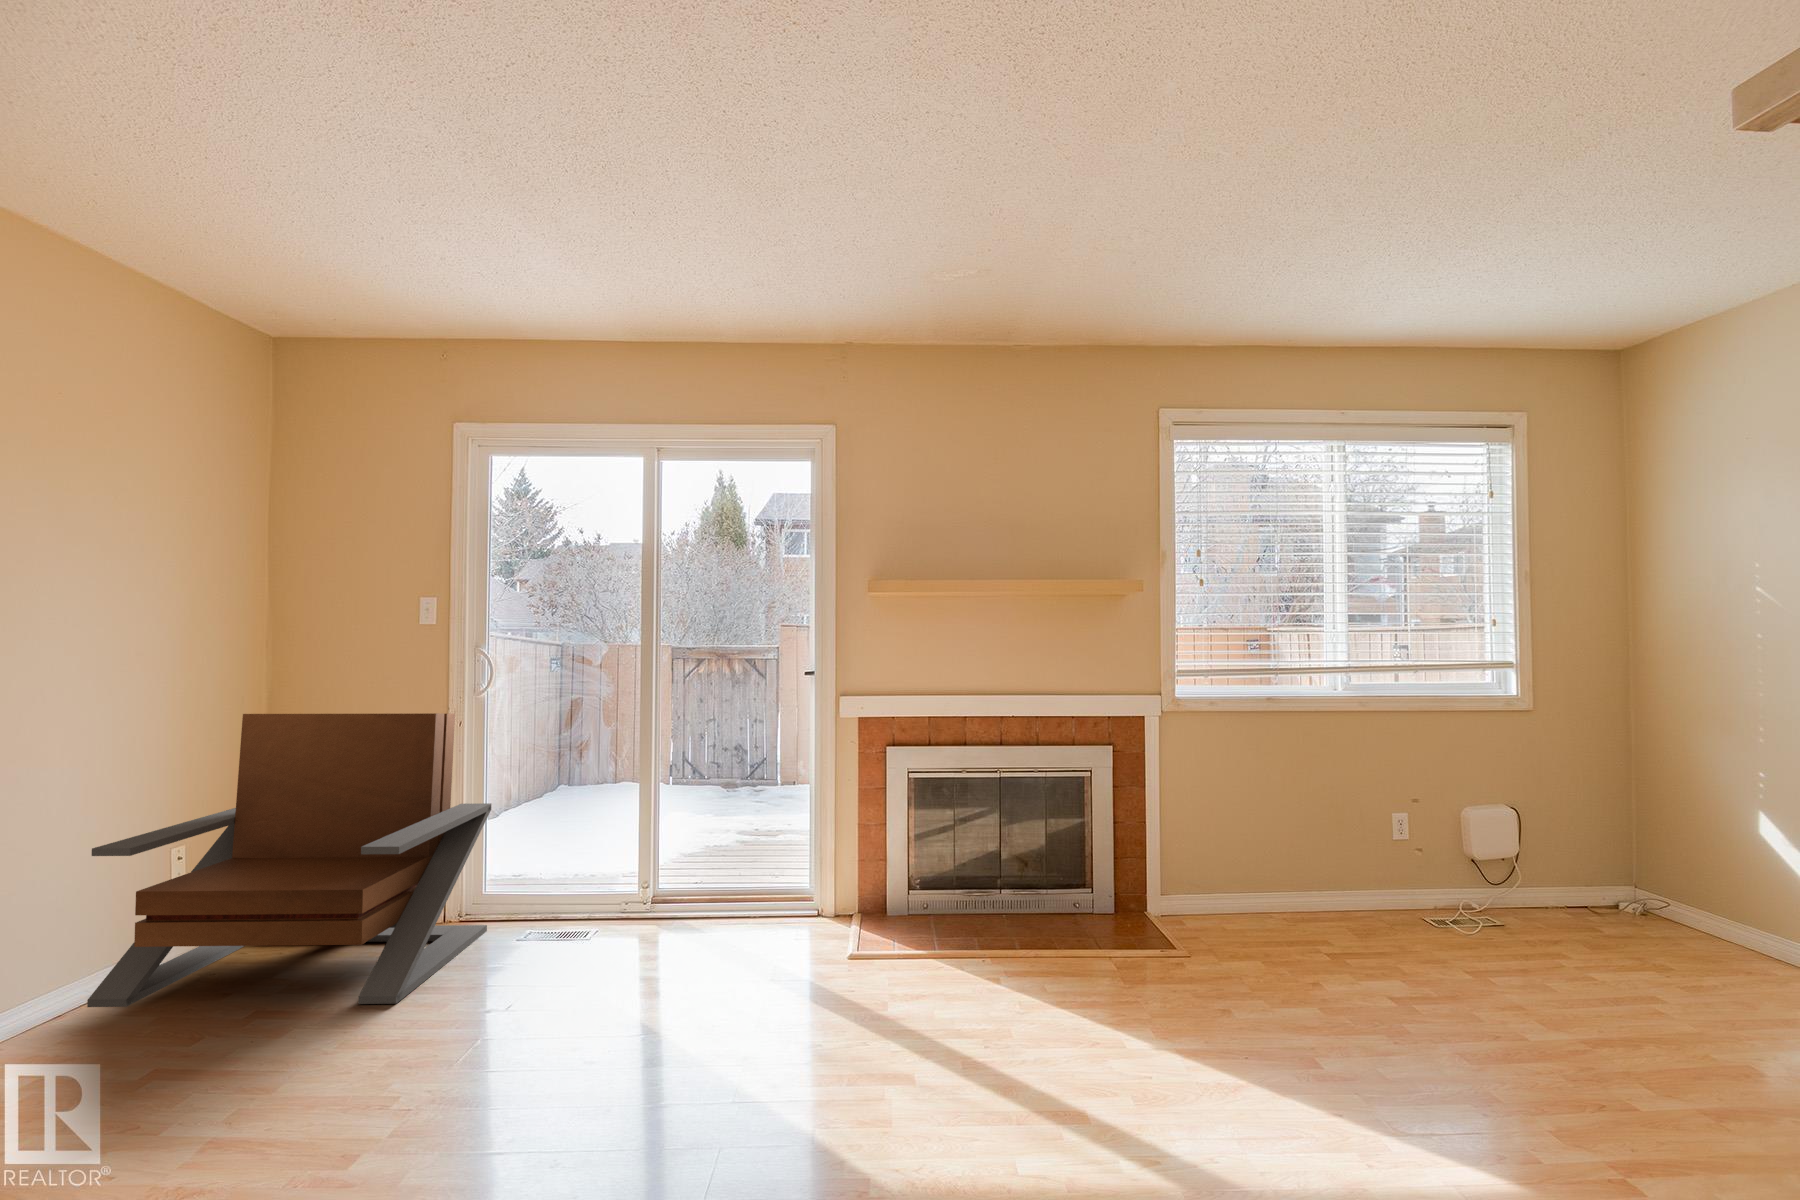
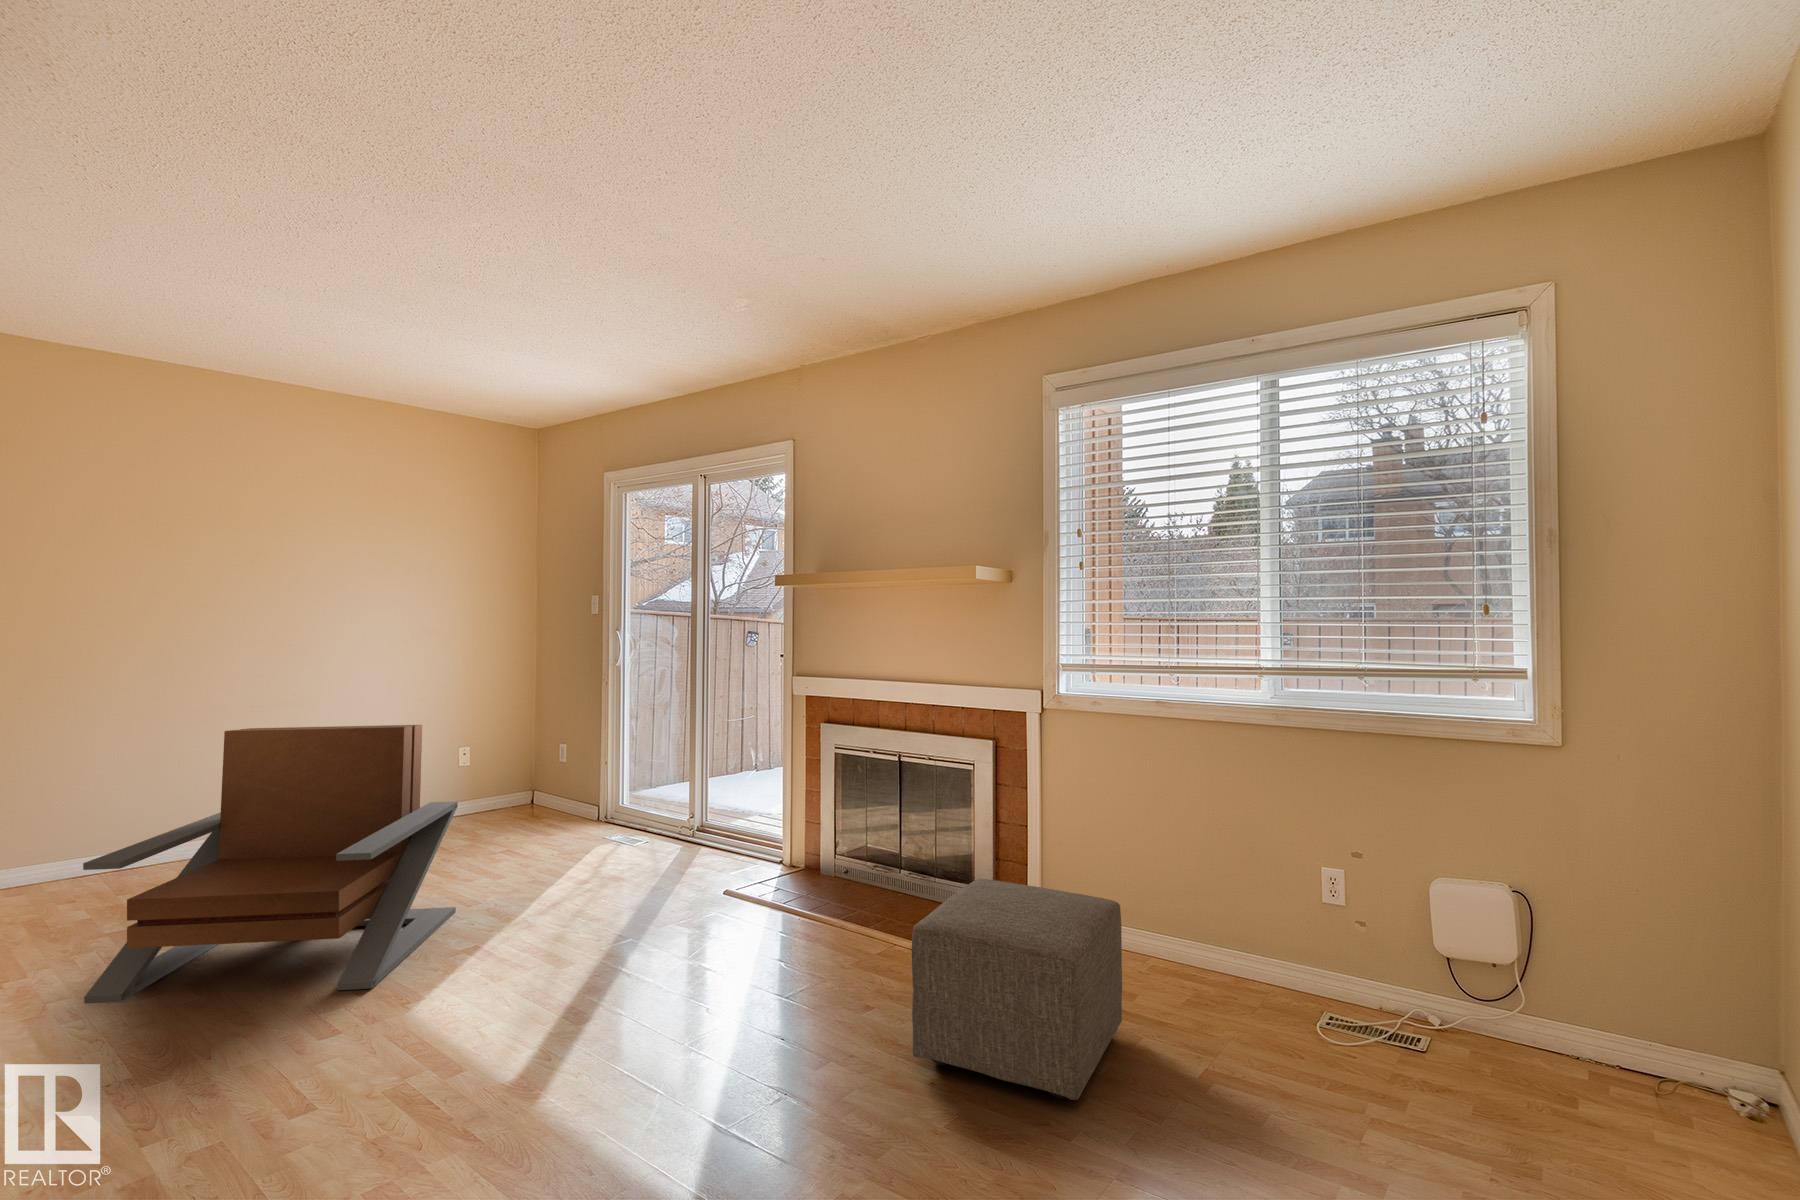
ottoman: none [1027,892,1285,1150] -> present [911,879,1122,1100]

